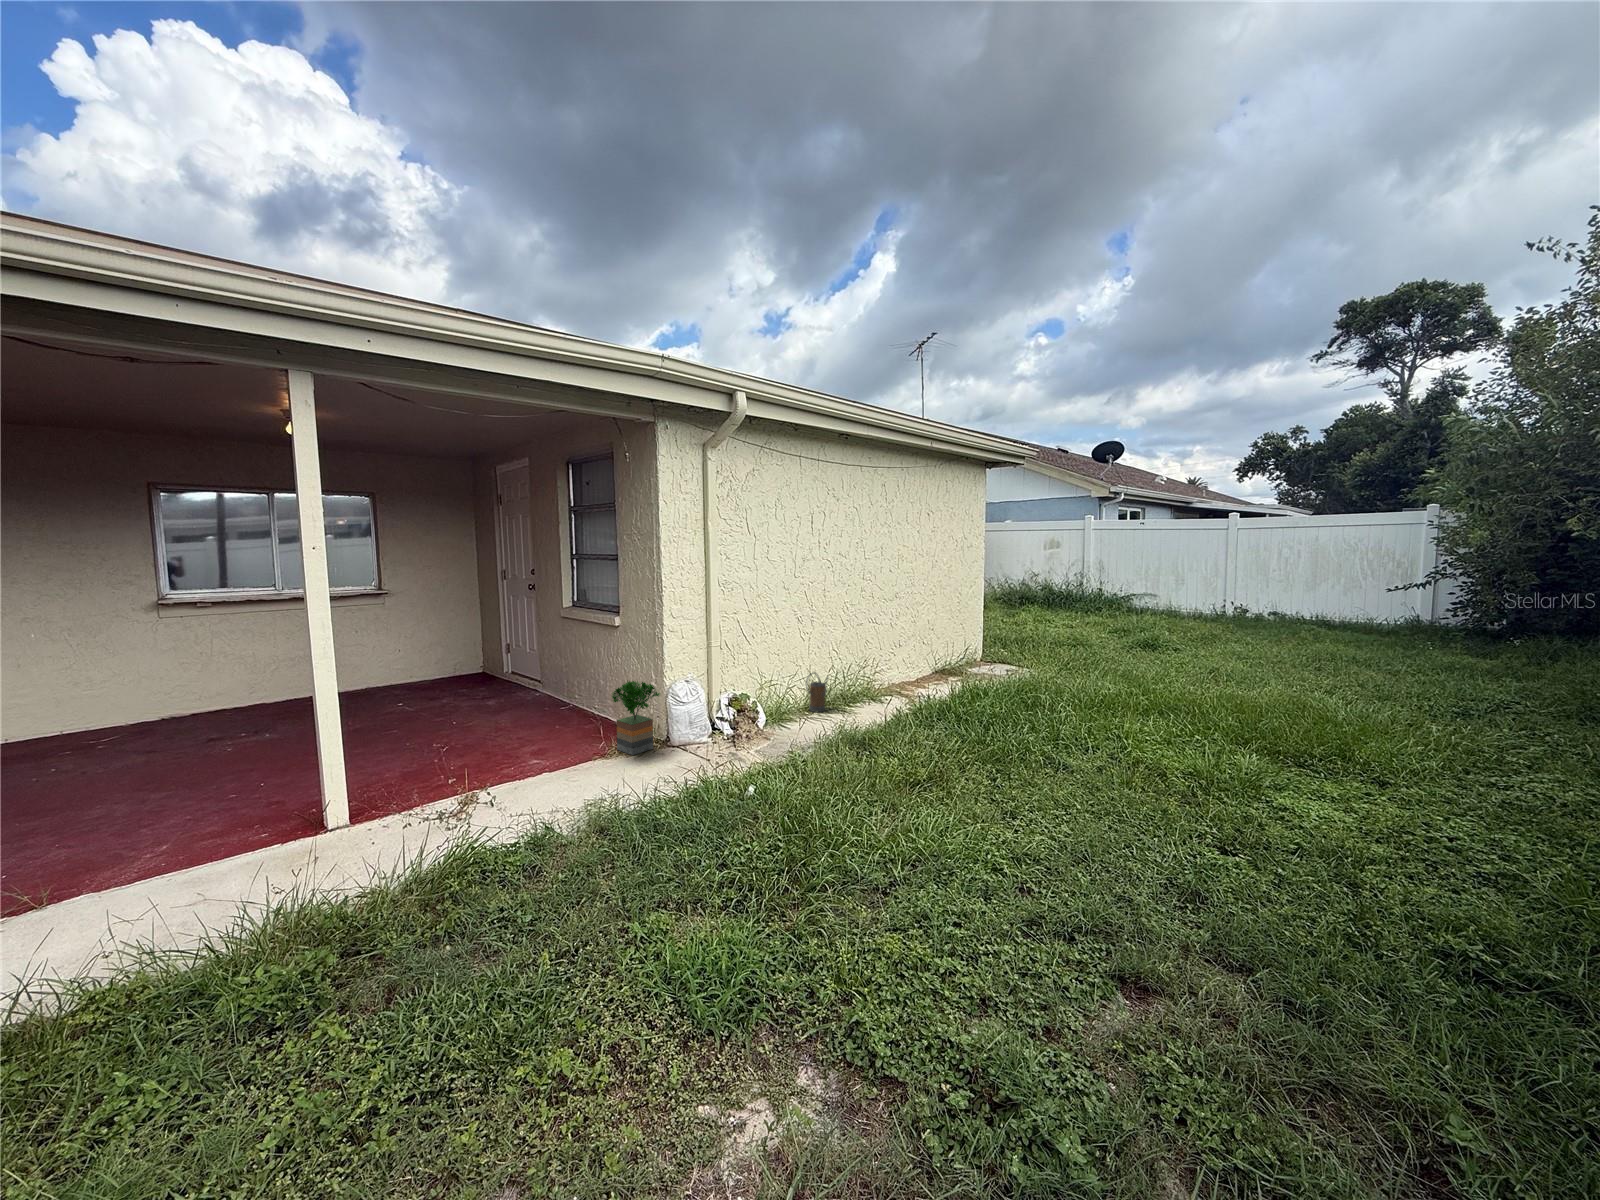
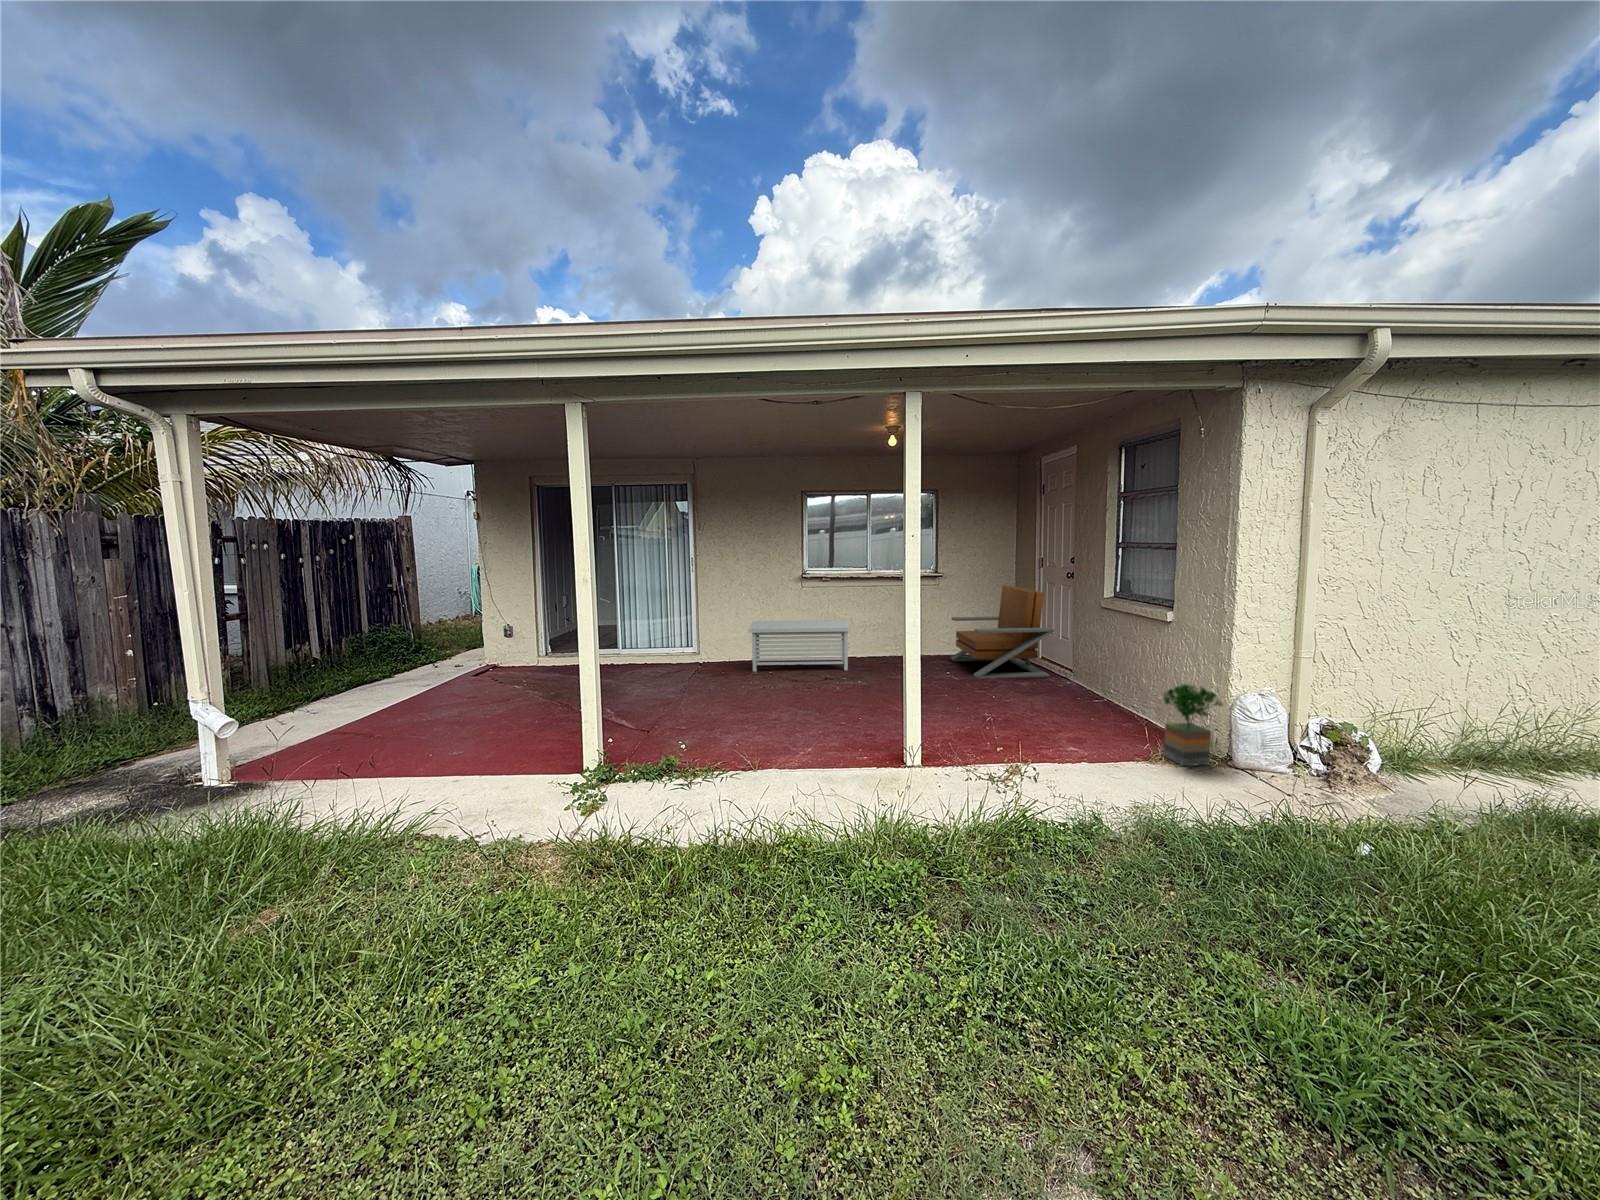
lounge chair: none [402,600,520,706] -> present [951,585,1054,678]
storage bench: none [41,657,248,753] -> present [748,620,850,672]
watering can: present [806,672,828,712] -> none [1458,712,1506,772]

